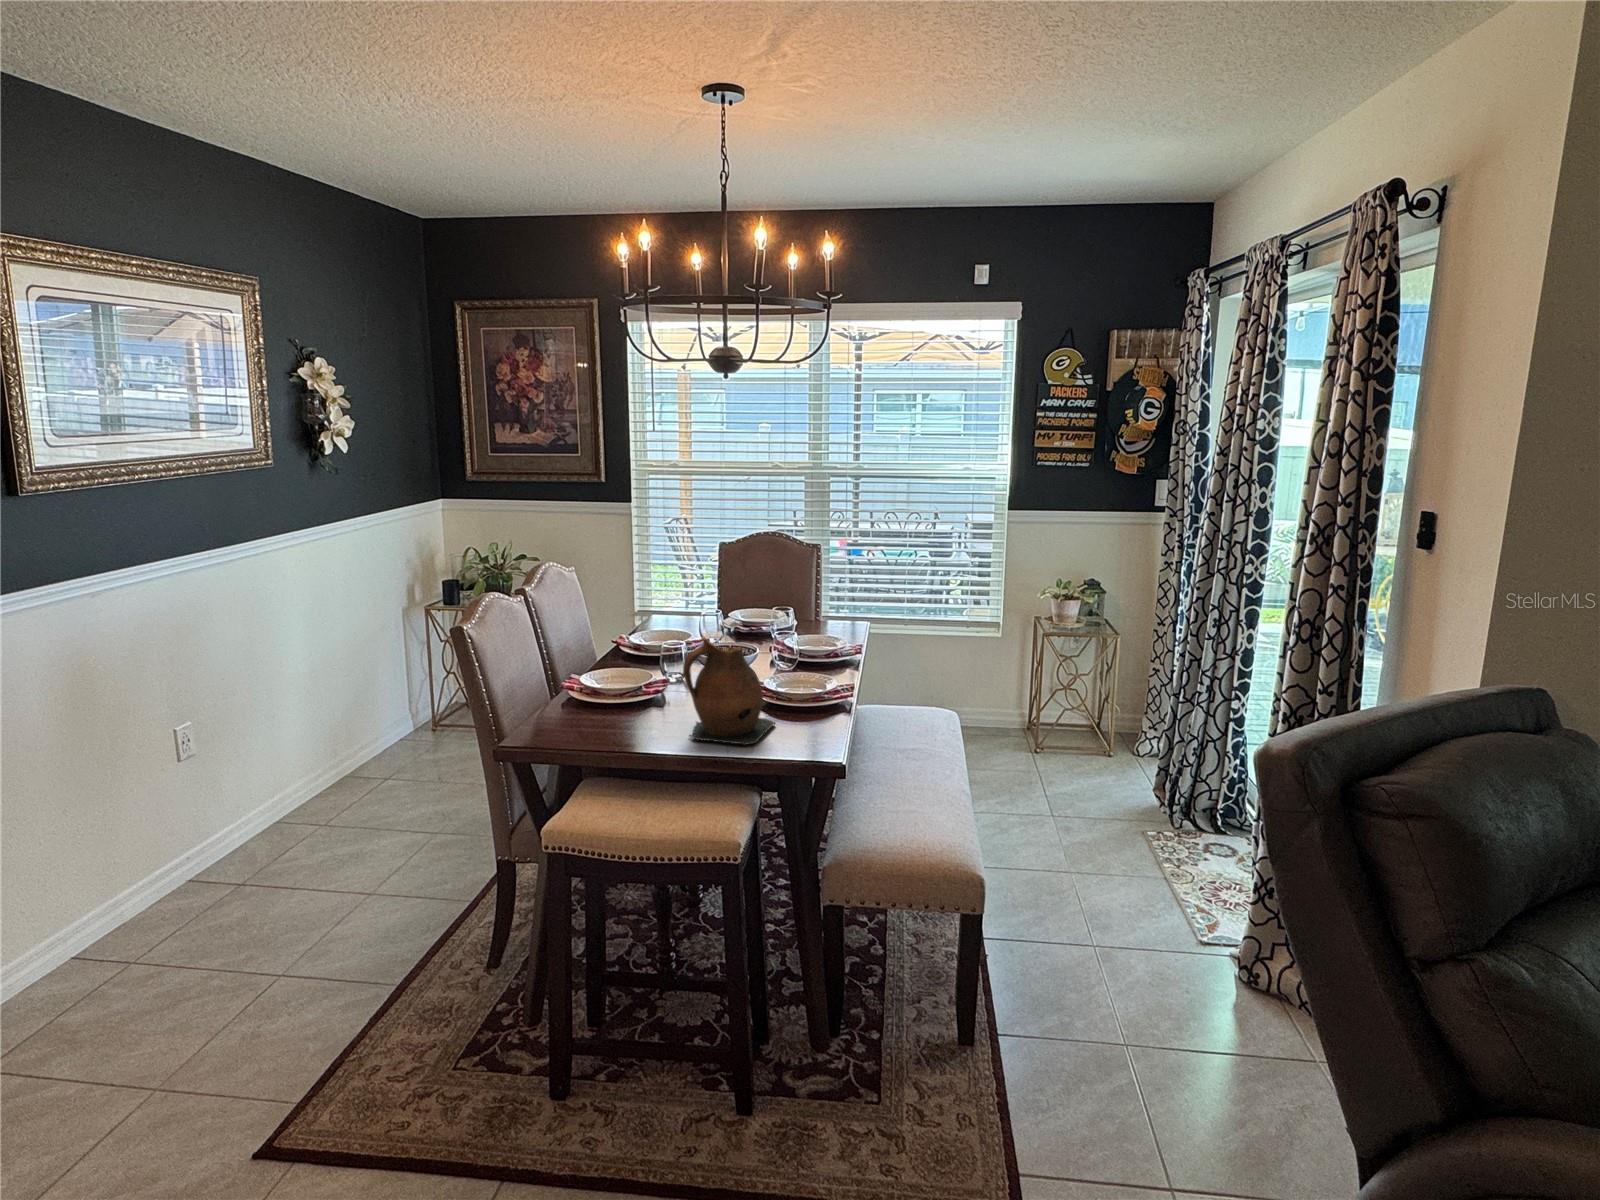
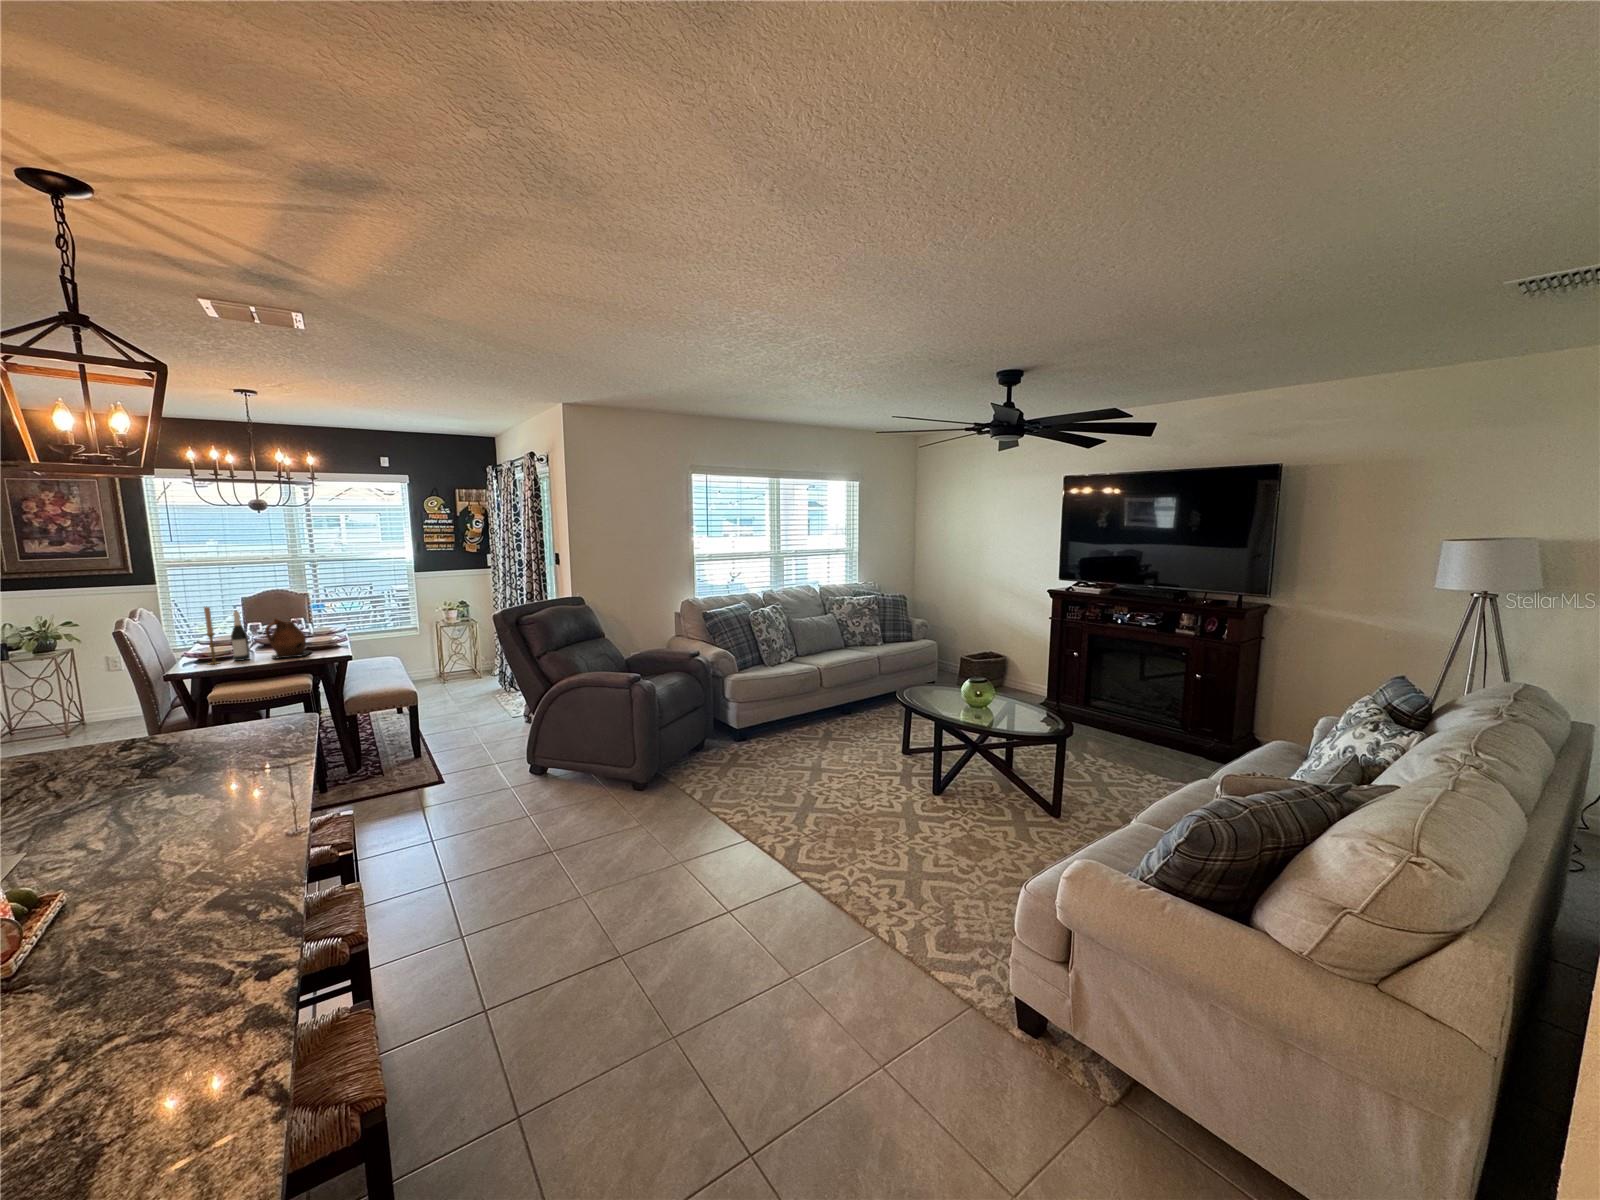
candlestick: none [581,591,605,728] -> present [204,607,219,665]
wine bottle: none [626,609,658,727] -> present [231,611,250,661]

